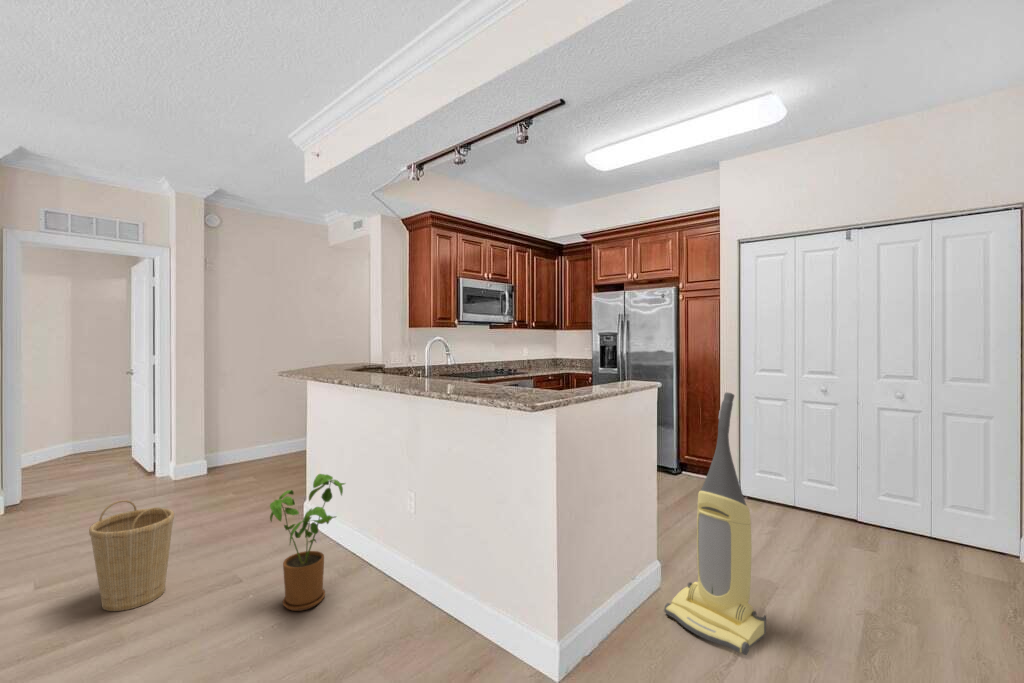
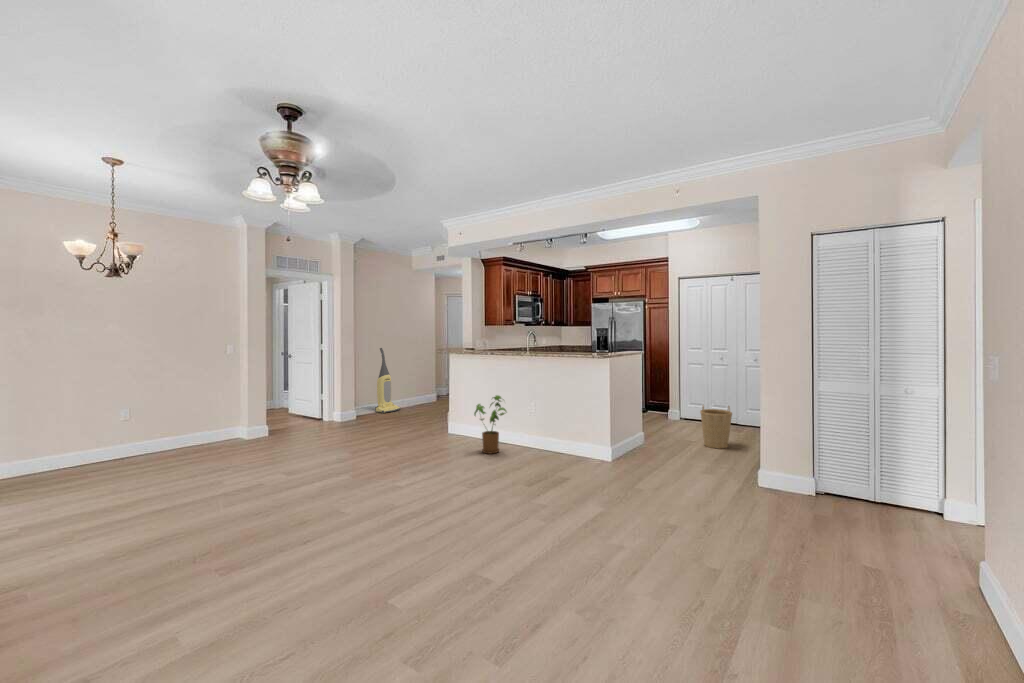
vacuum cleaner: present [664,393,766,655] -> present [375,348,401,413]
basket: present [89,500,174,611] -> present [700,405,732,449]

